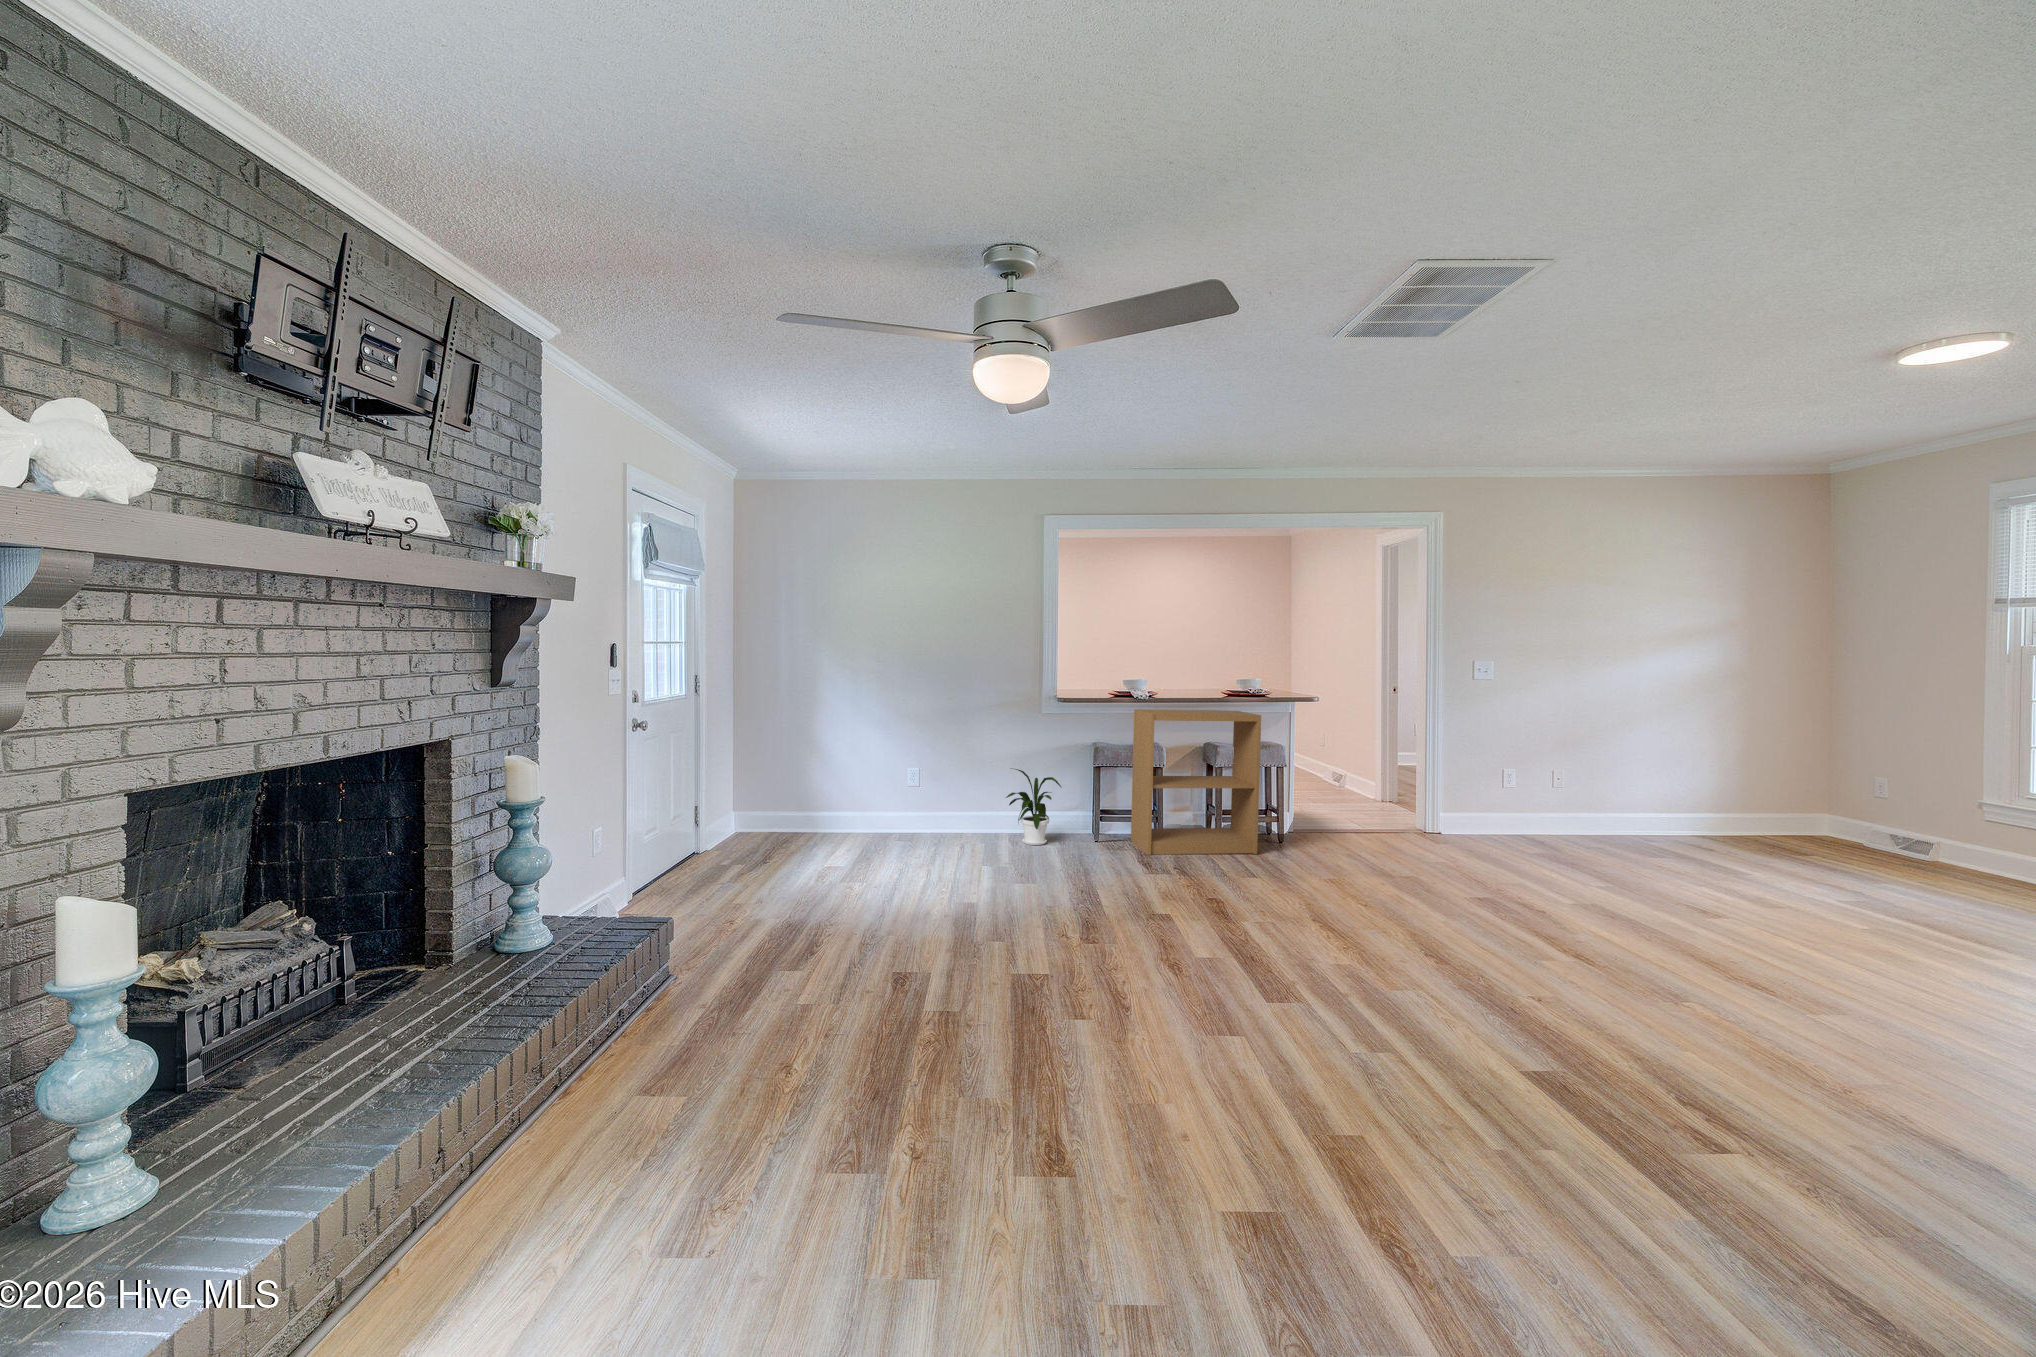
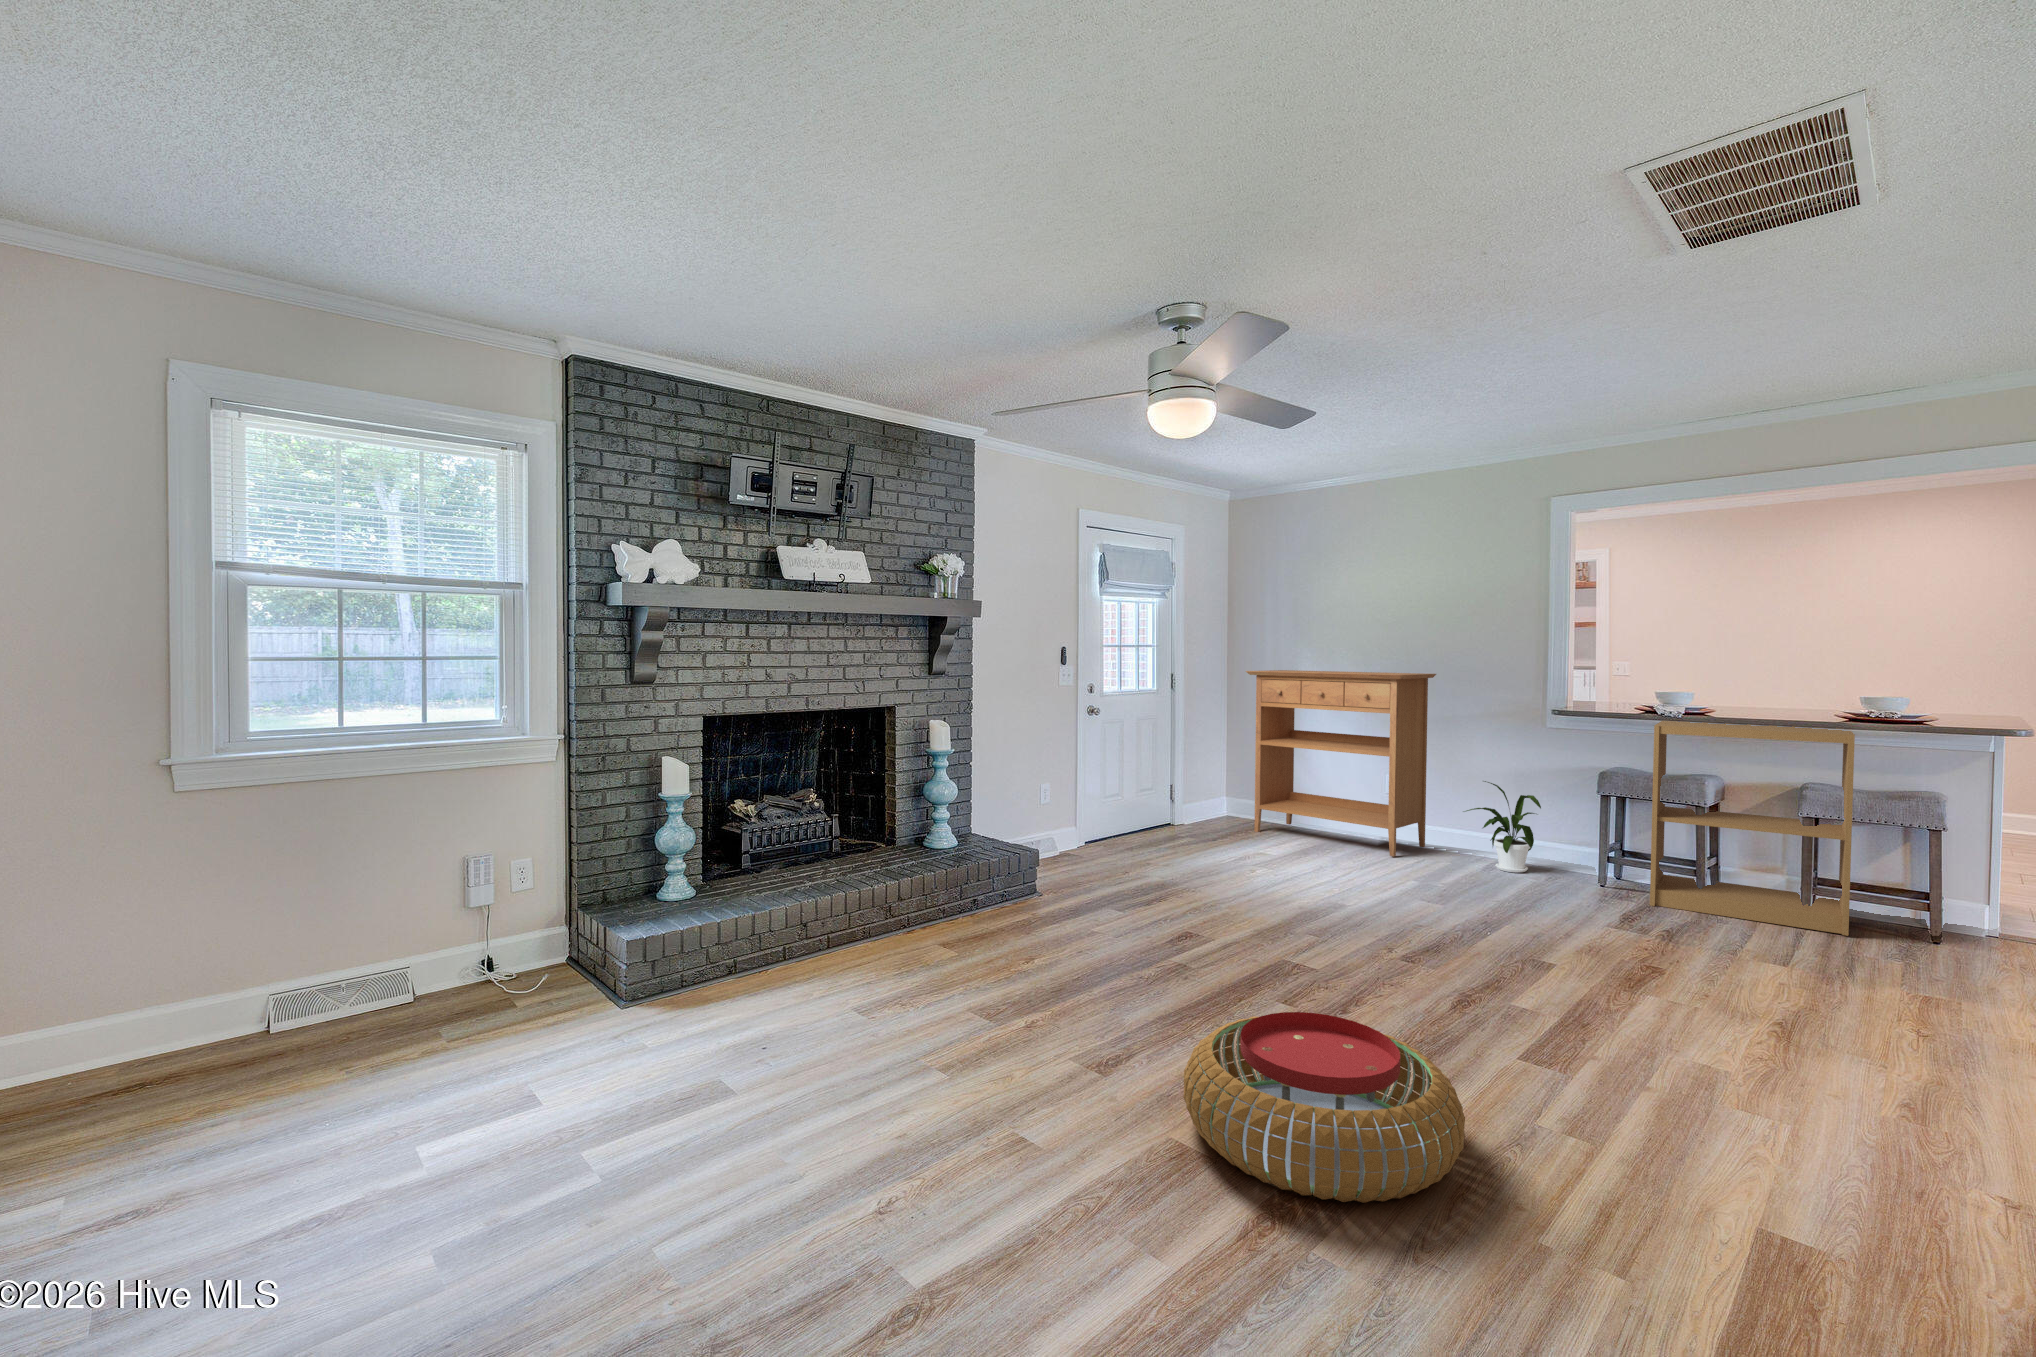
console table: none [784,670,961,847] -> present [1246,670,1436,856]
pouf: none [1191,1023,1473,1220] -> present [1184,1012,1465,1203]

